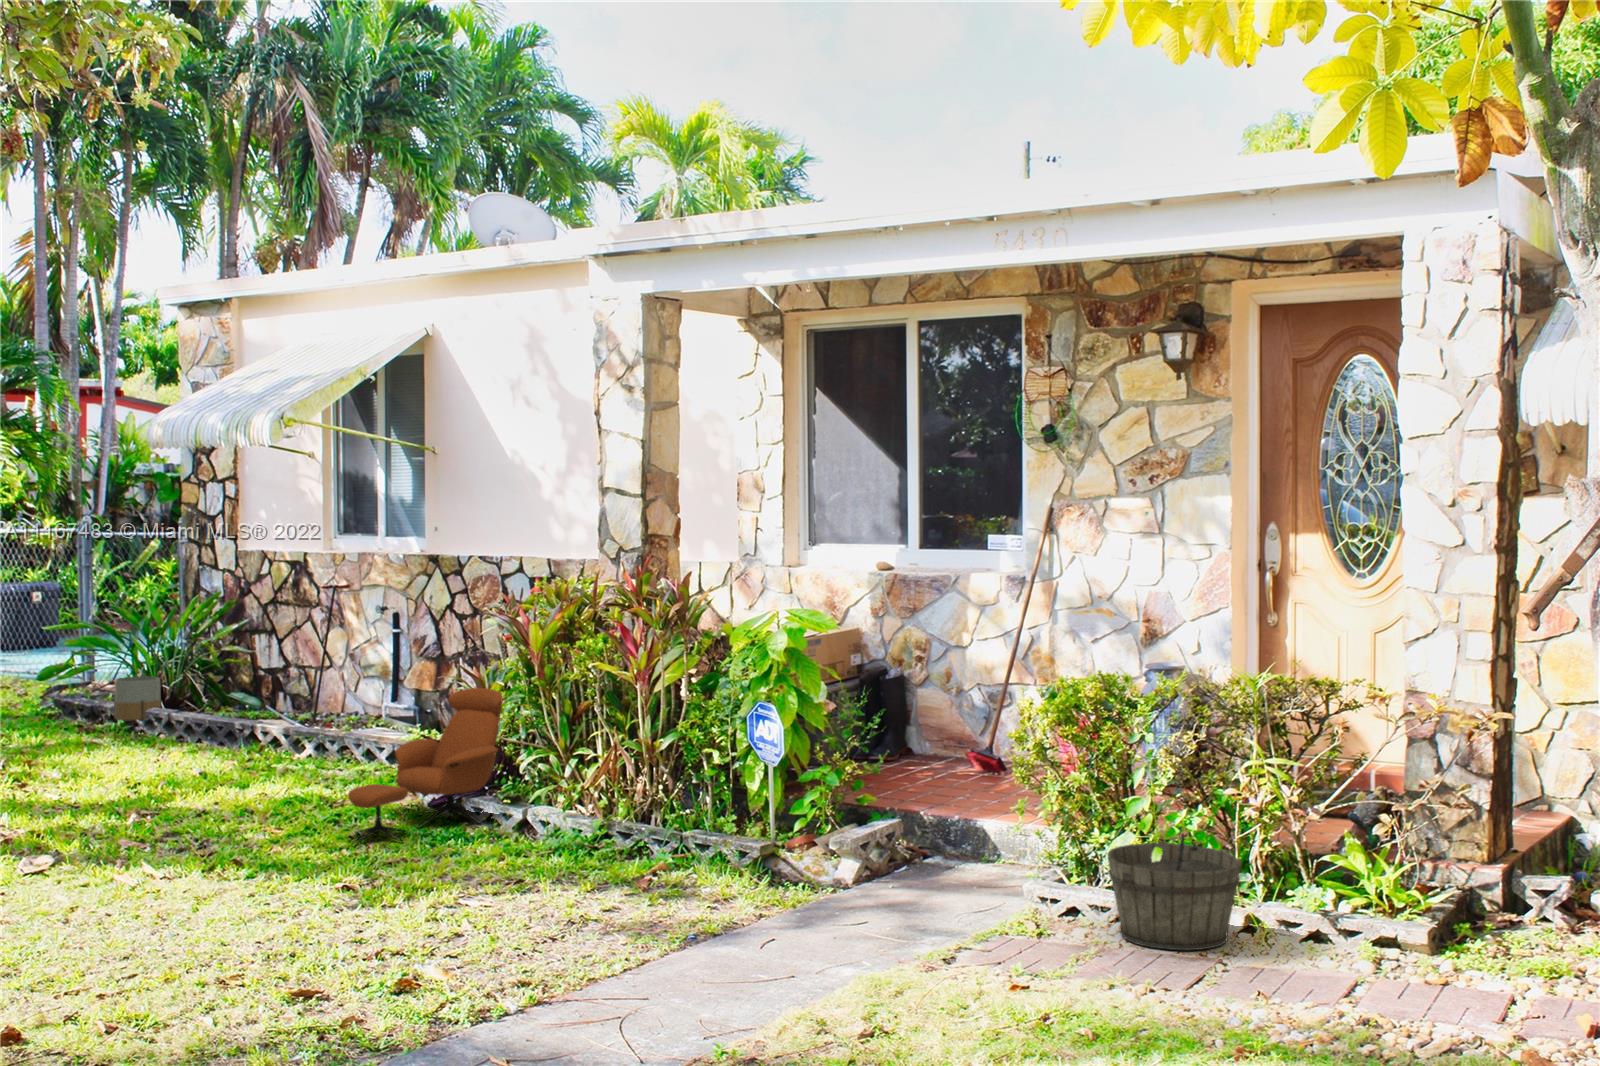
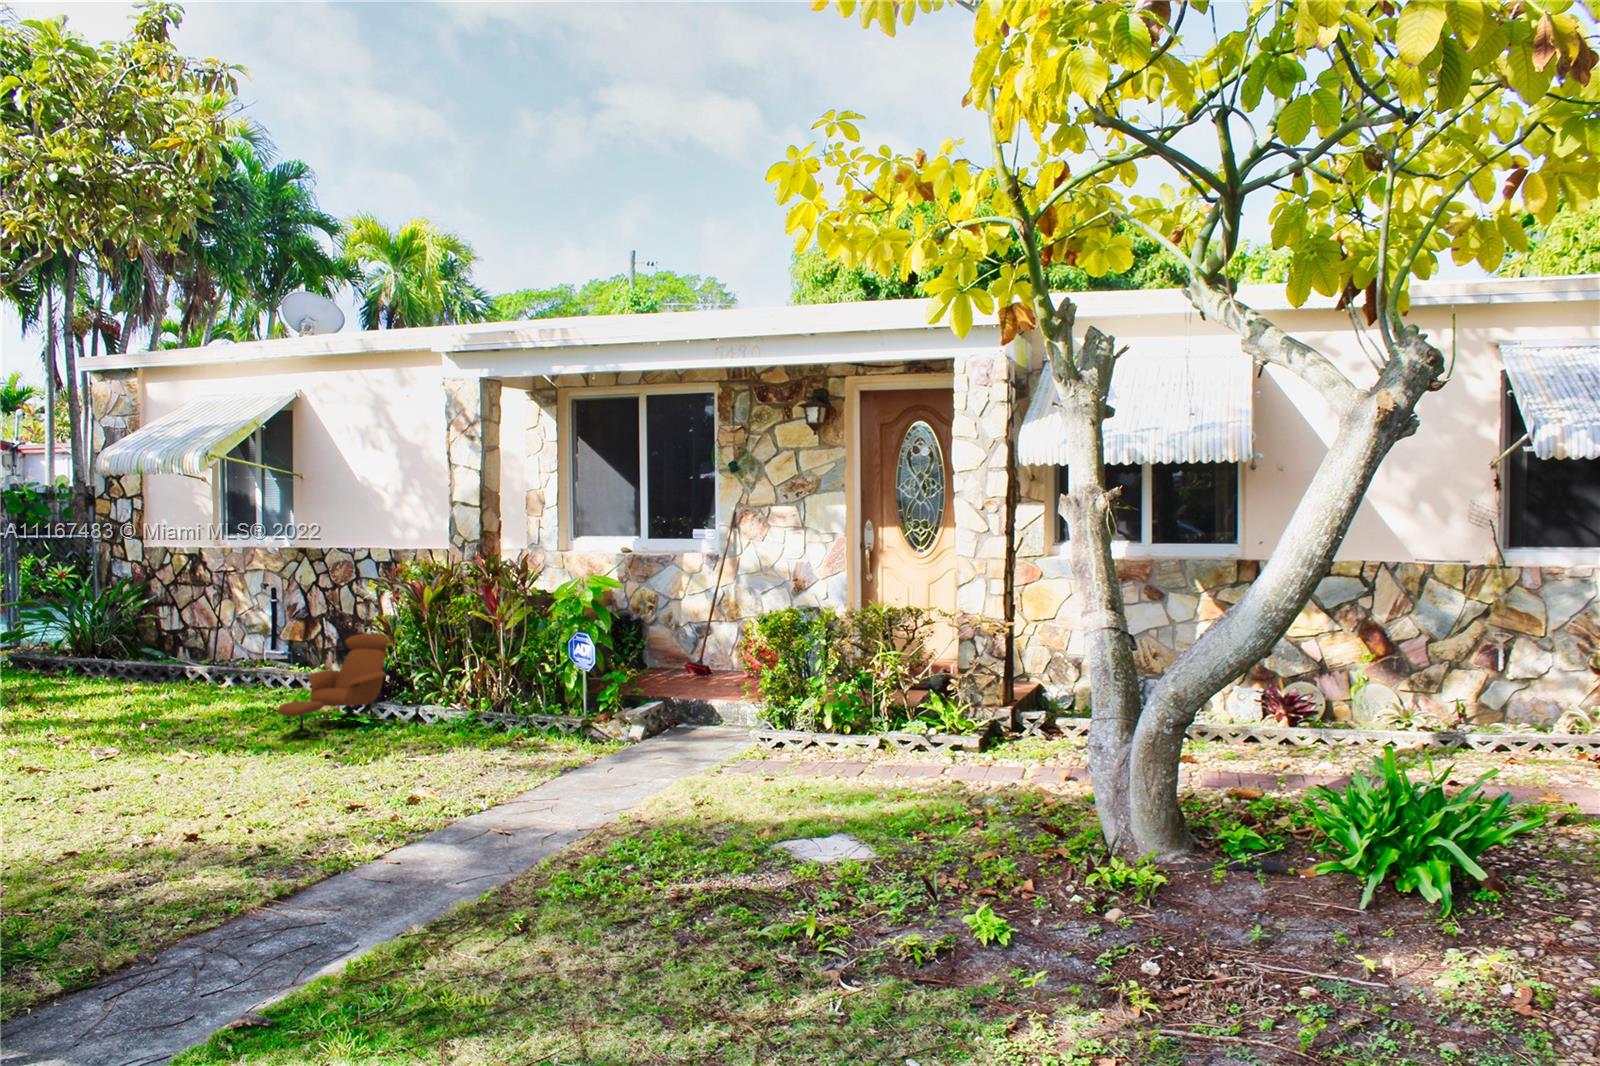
planter: present [114,677,161,740] -> none [40,640,81,688]
wooden bucket: present [1108,827,1241,950] -> none [805,691,880,761]

